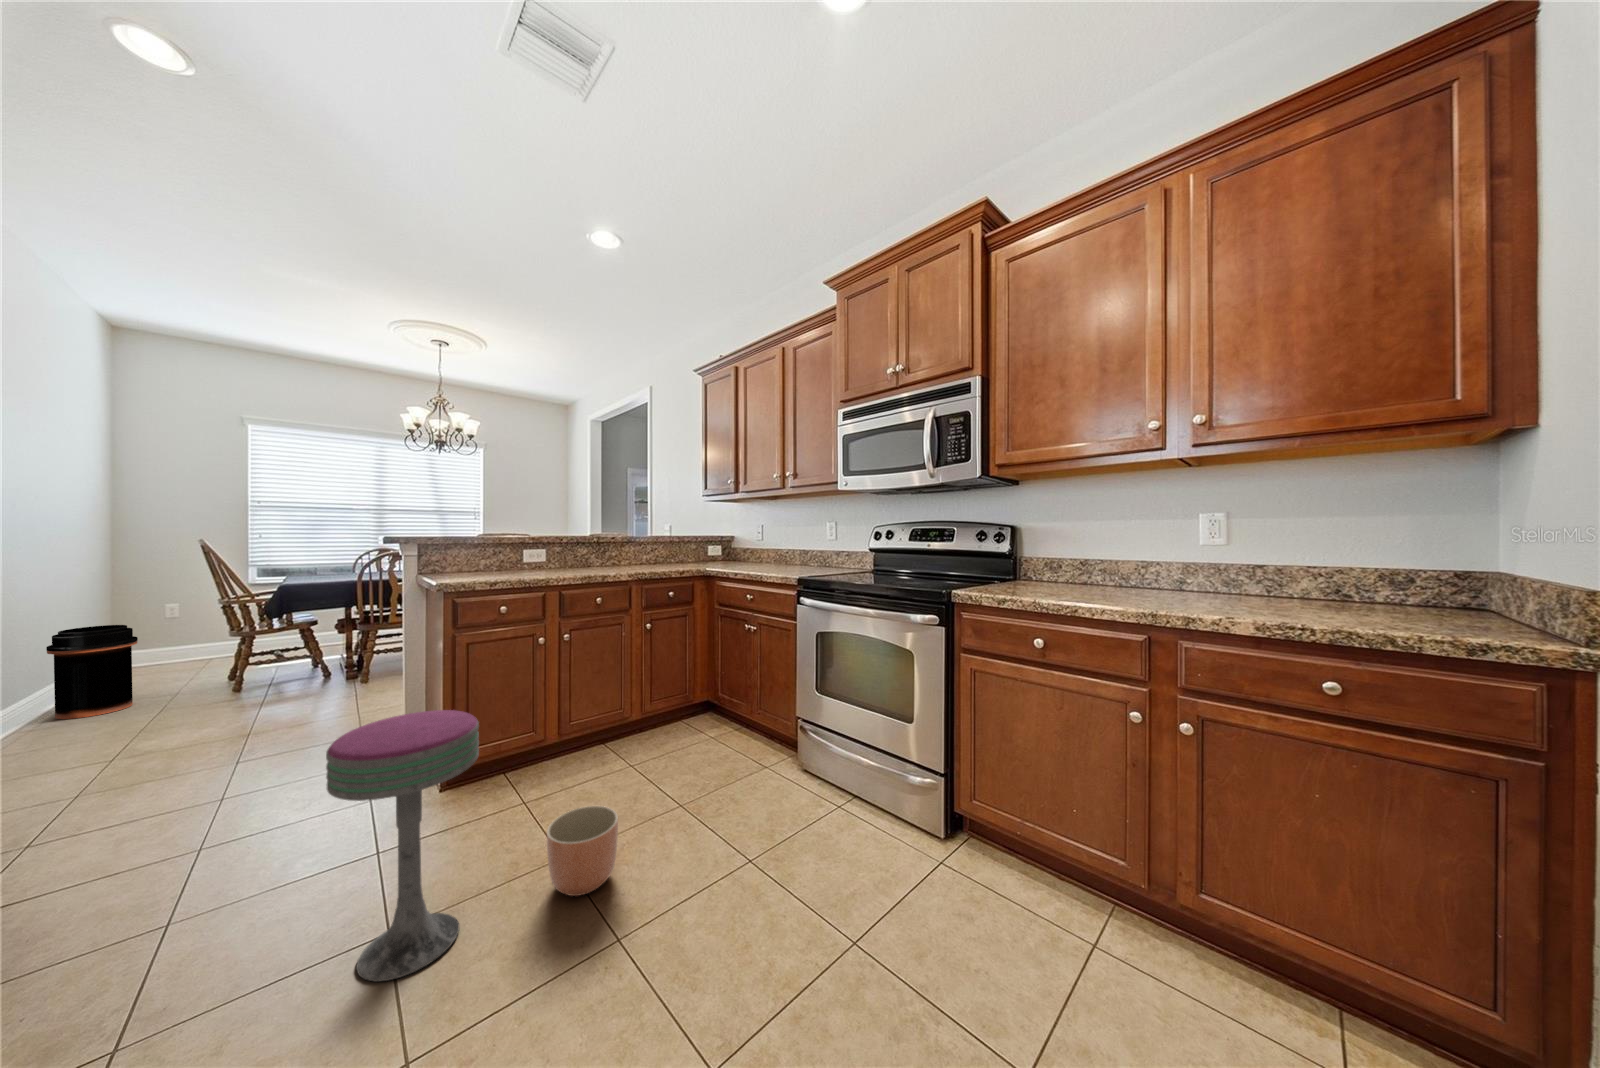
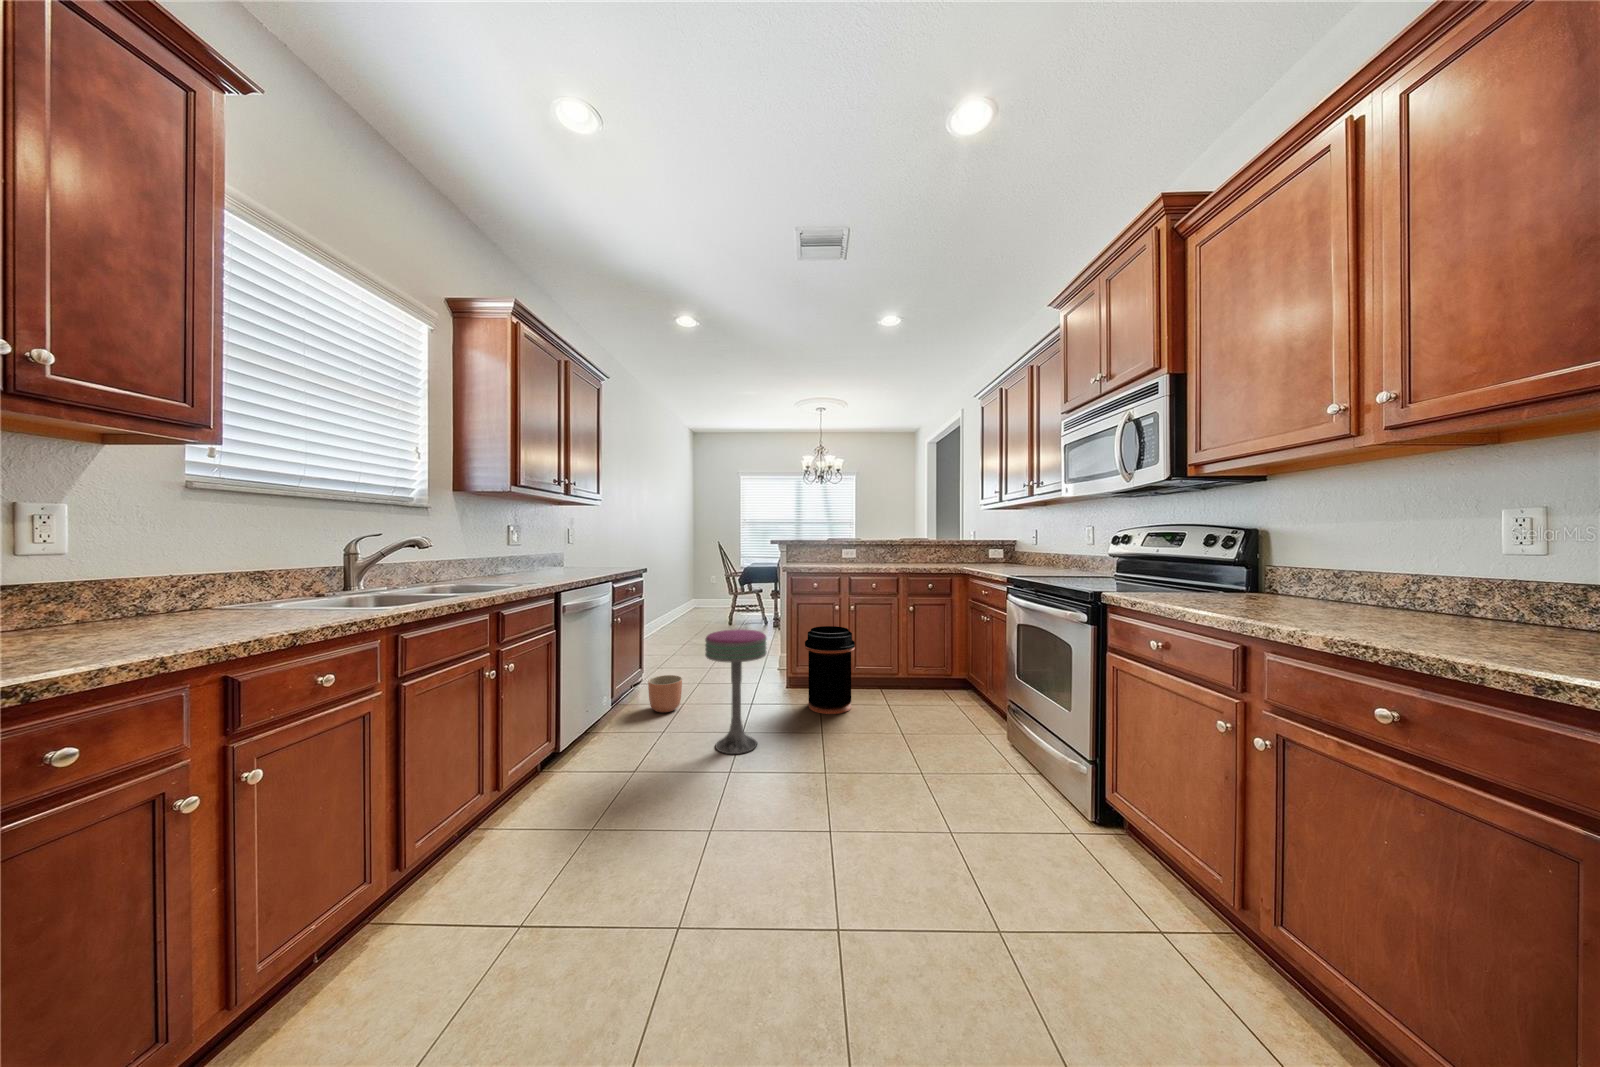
trash can: present [46,625,138,719] -> present [805,626,855,714]
planter: present [547,806,618,896] -> present [648,675,682,713]

